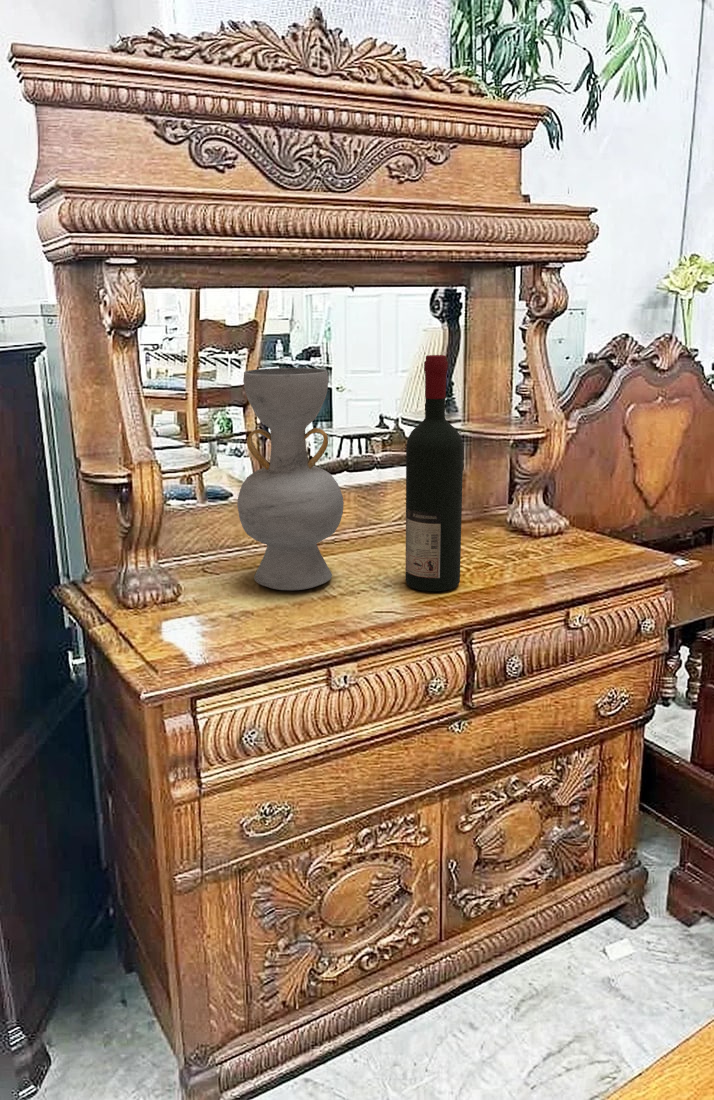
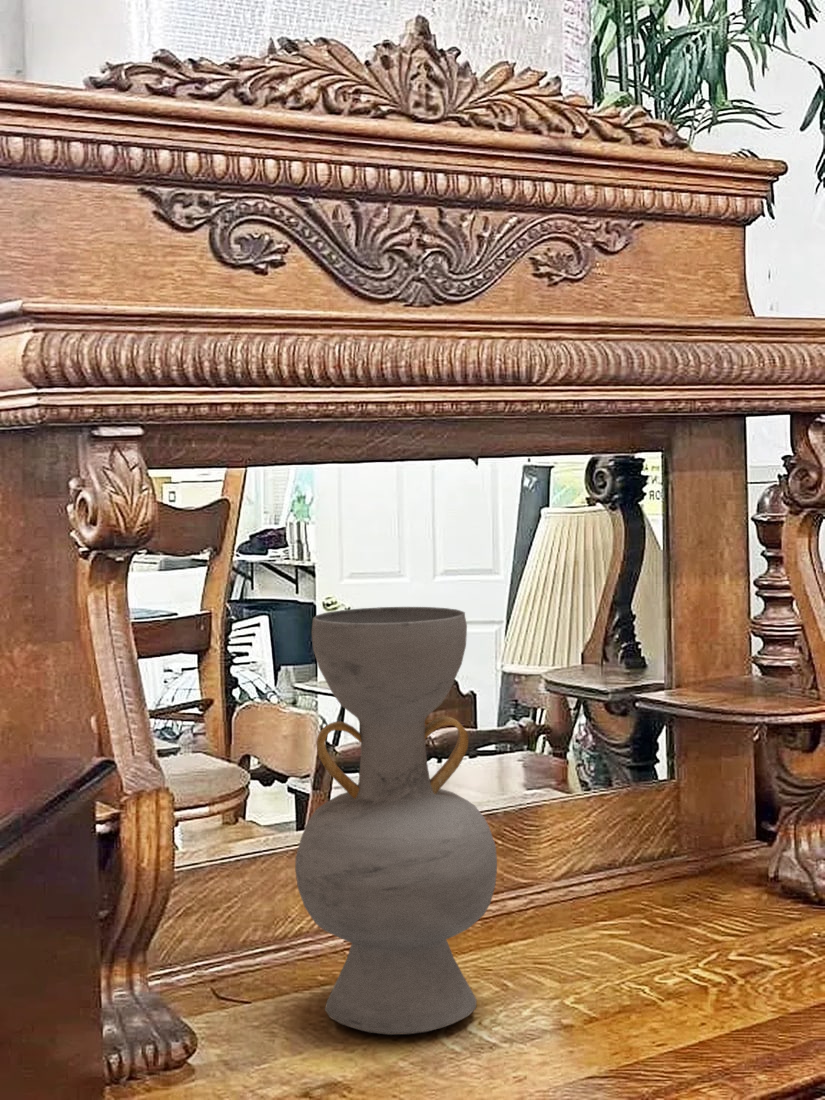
wine bottle: present [405,355,463,591] -> none [612,579,724,1023]

